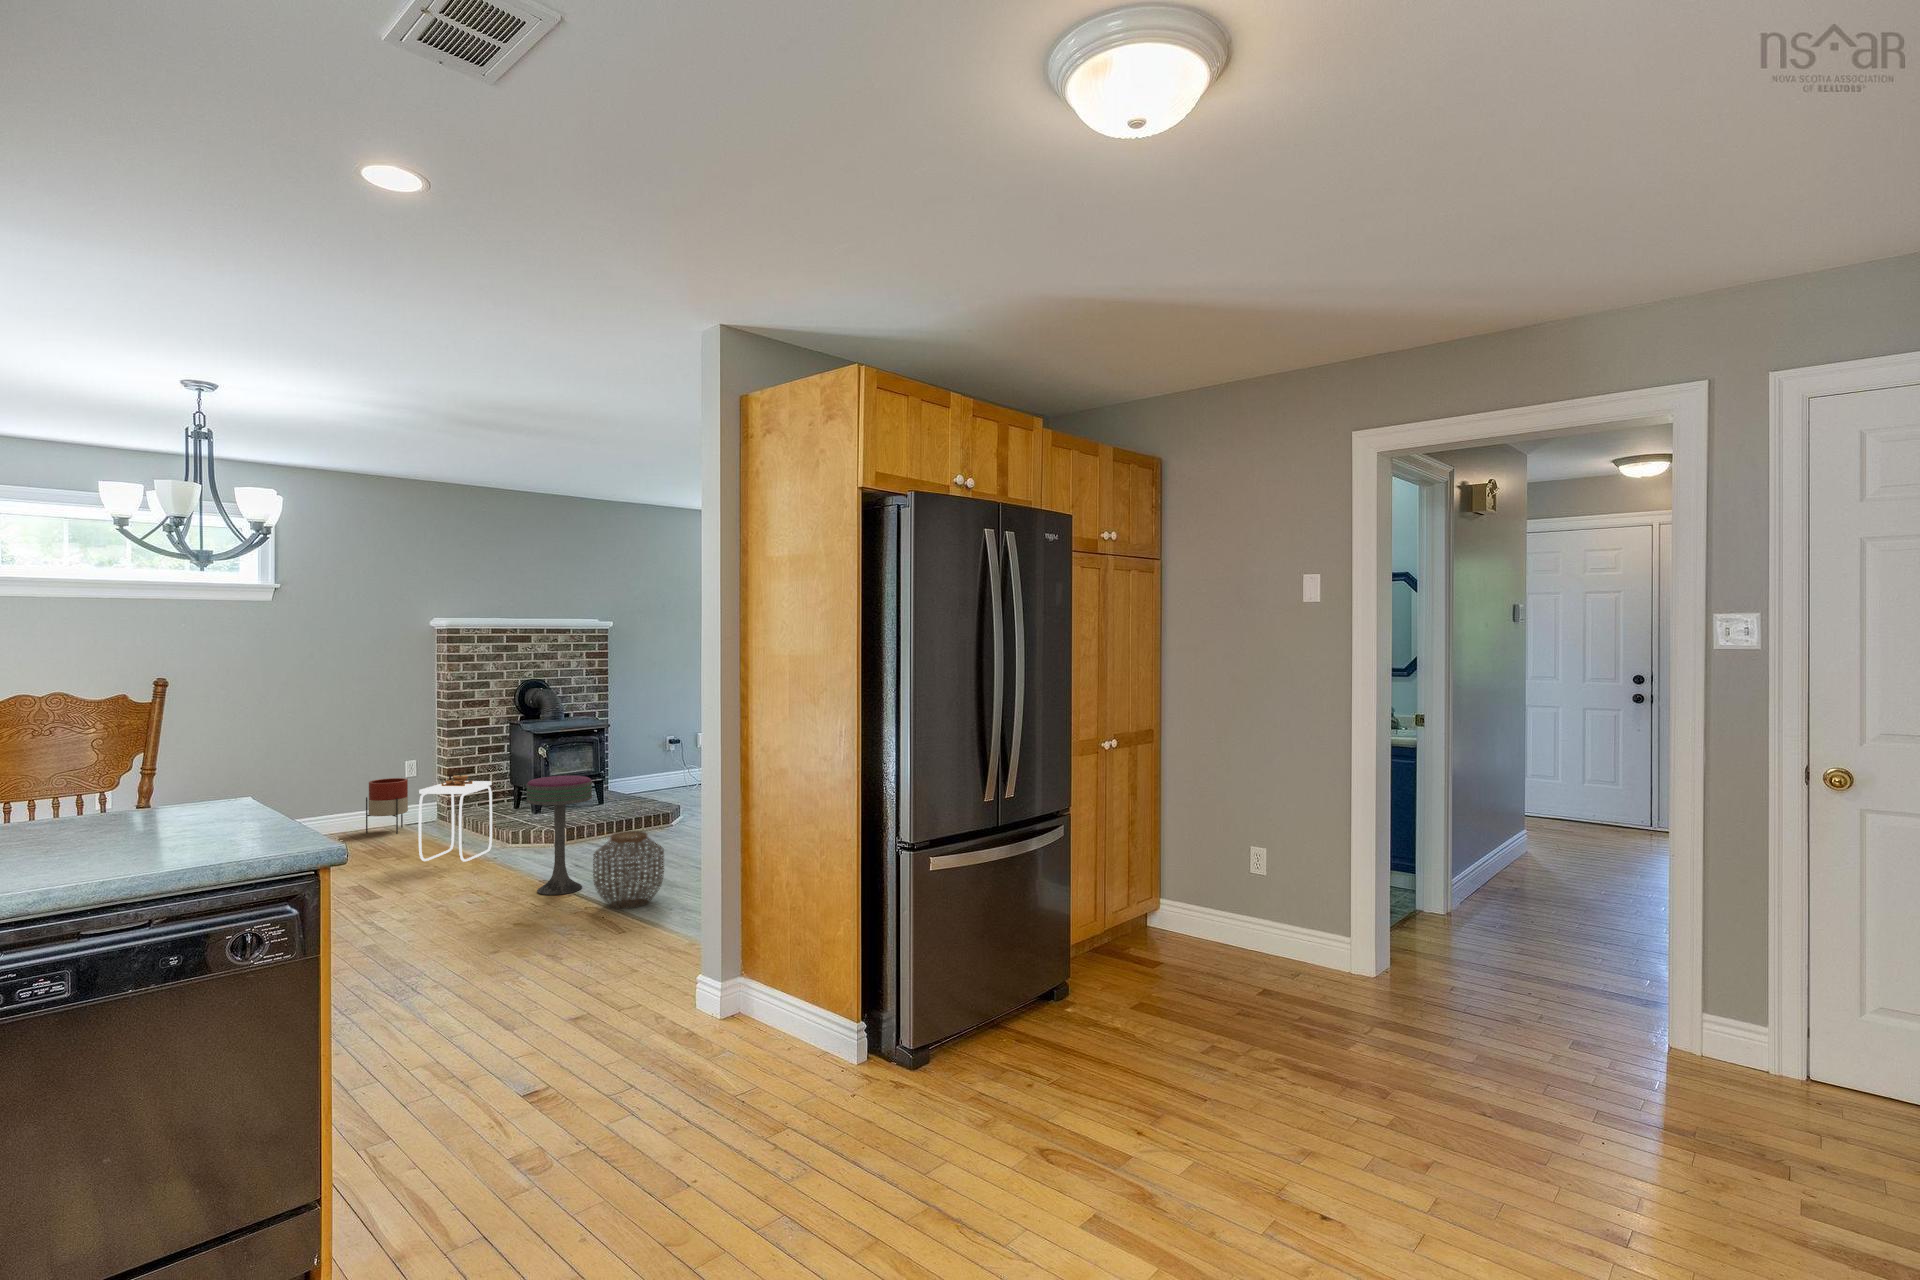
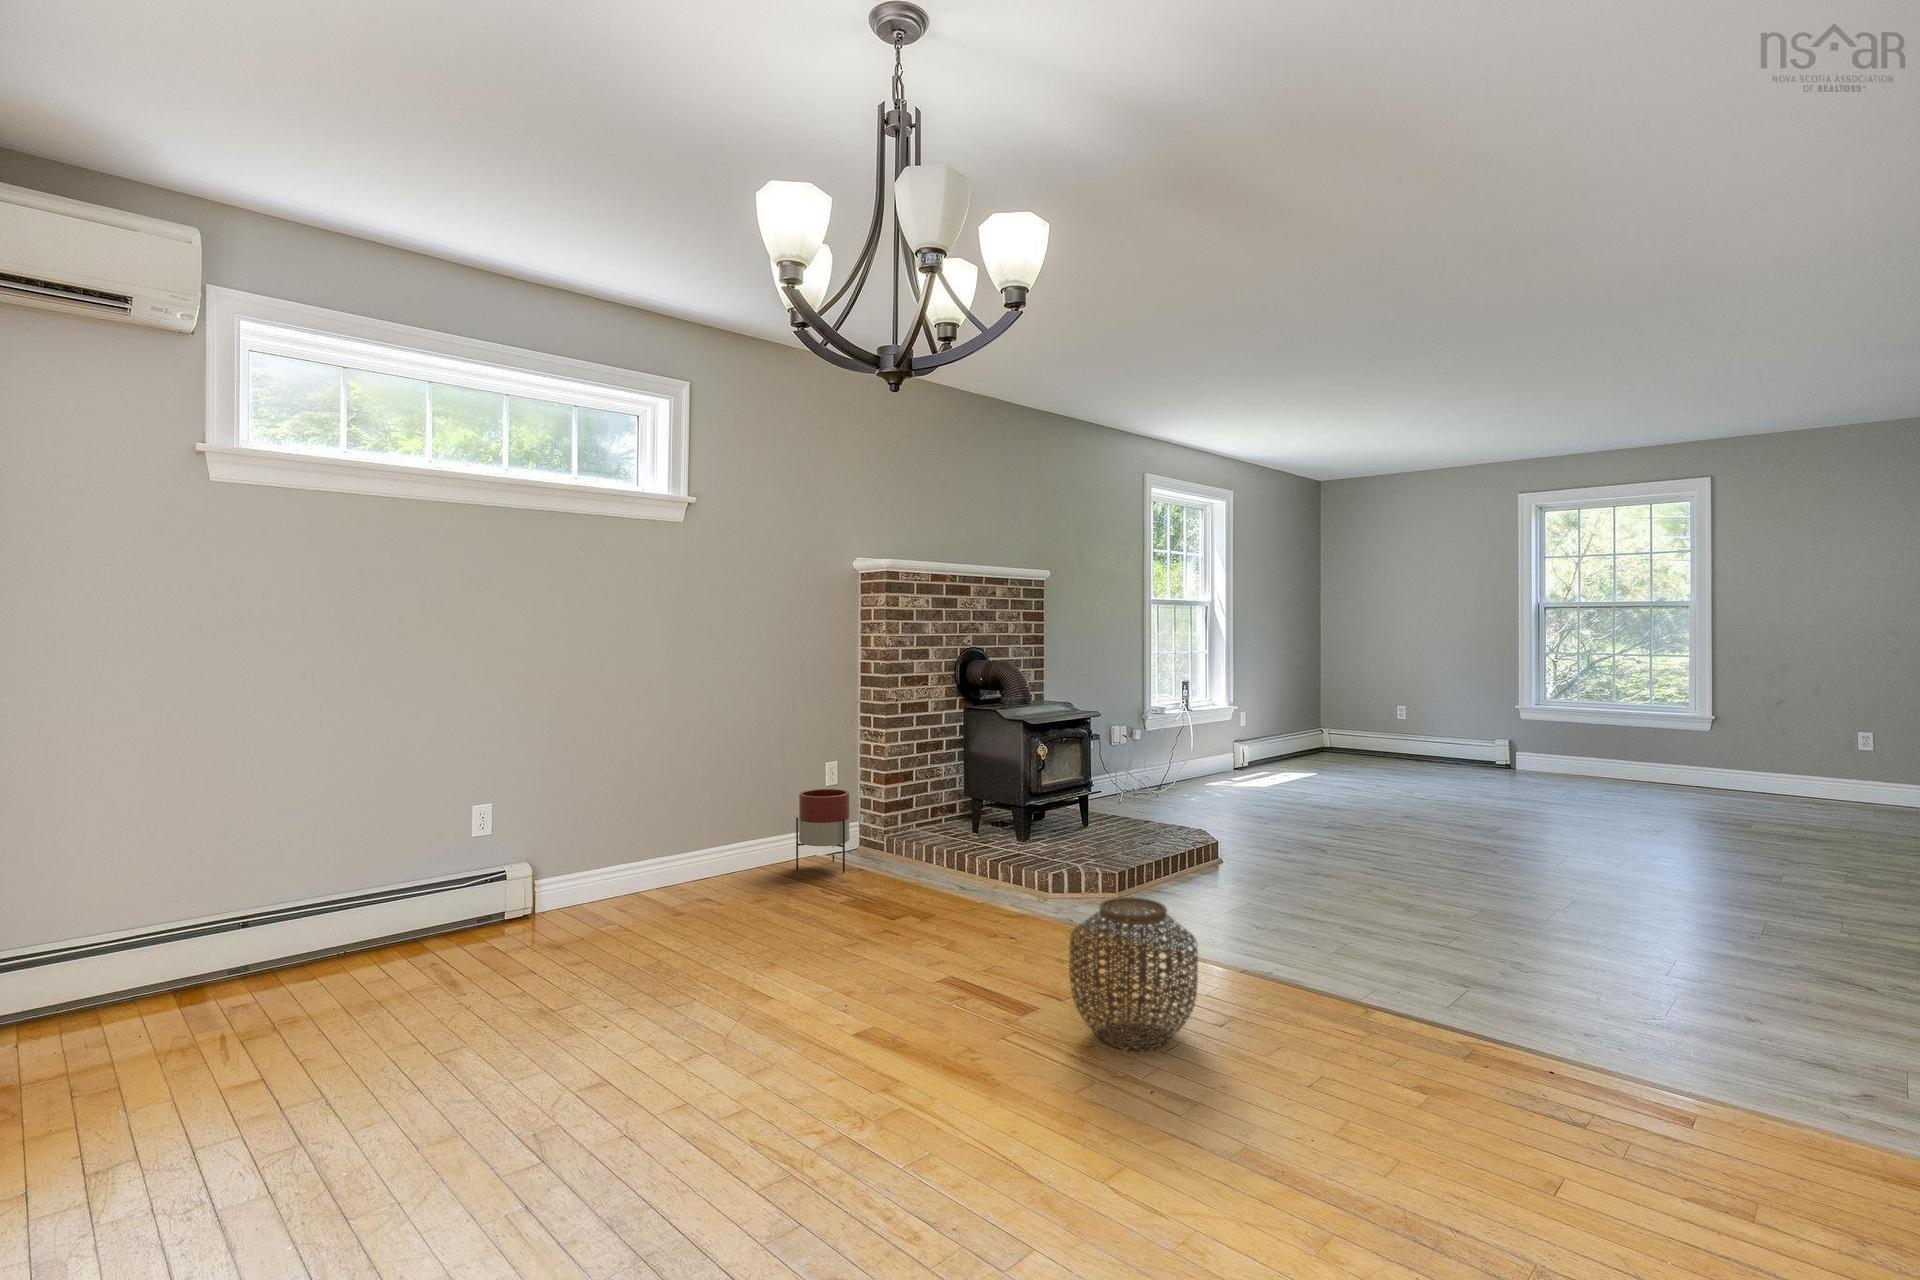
side table: present [419,775,492,862] -> none [977,786,1049,928]
bar stool: present [526,776,592,895] -> none [1277,790,1393,1008]
woven basket: present [593,831,664,908] -> present [1069,897,1198,1050]

